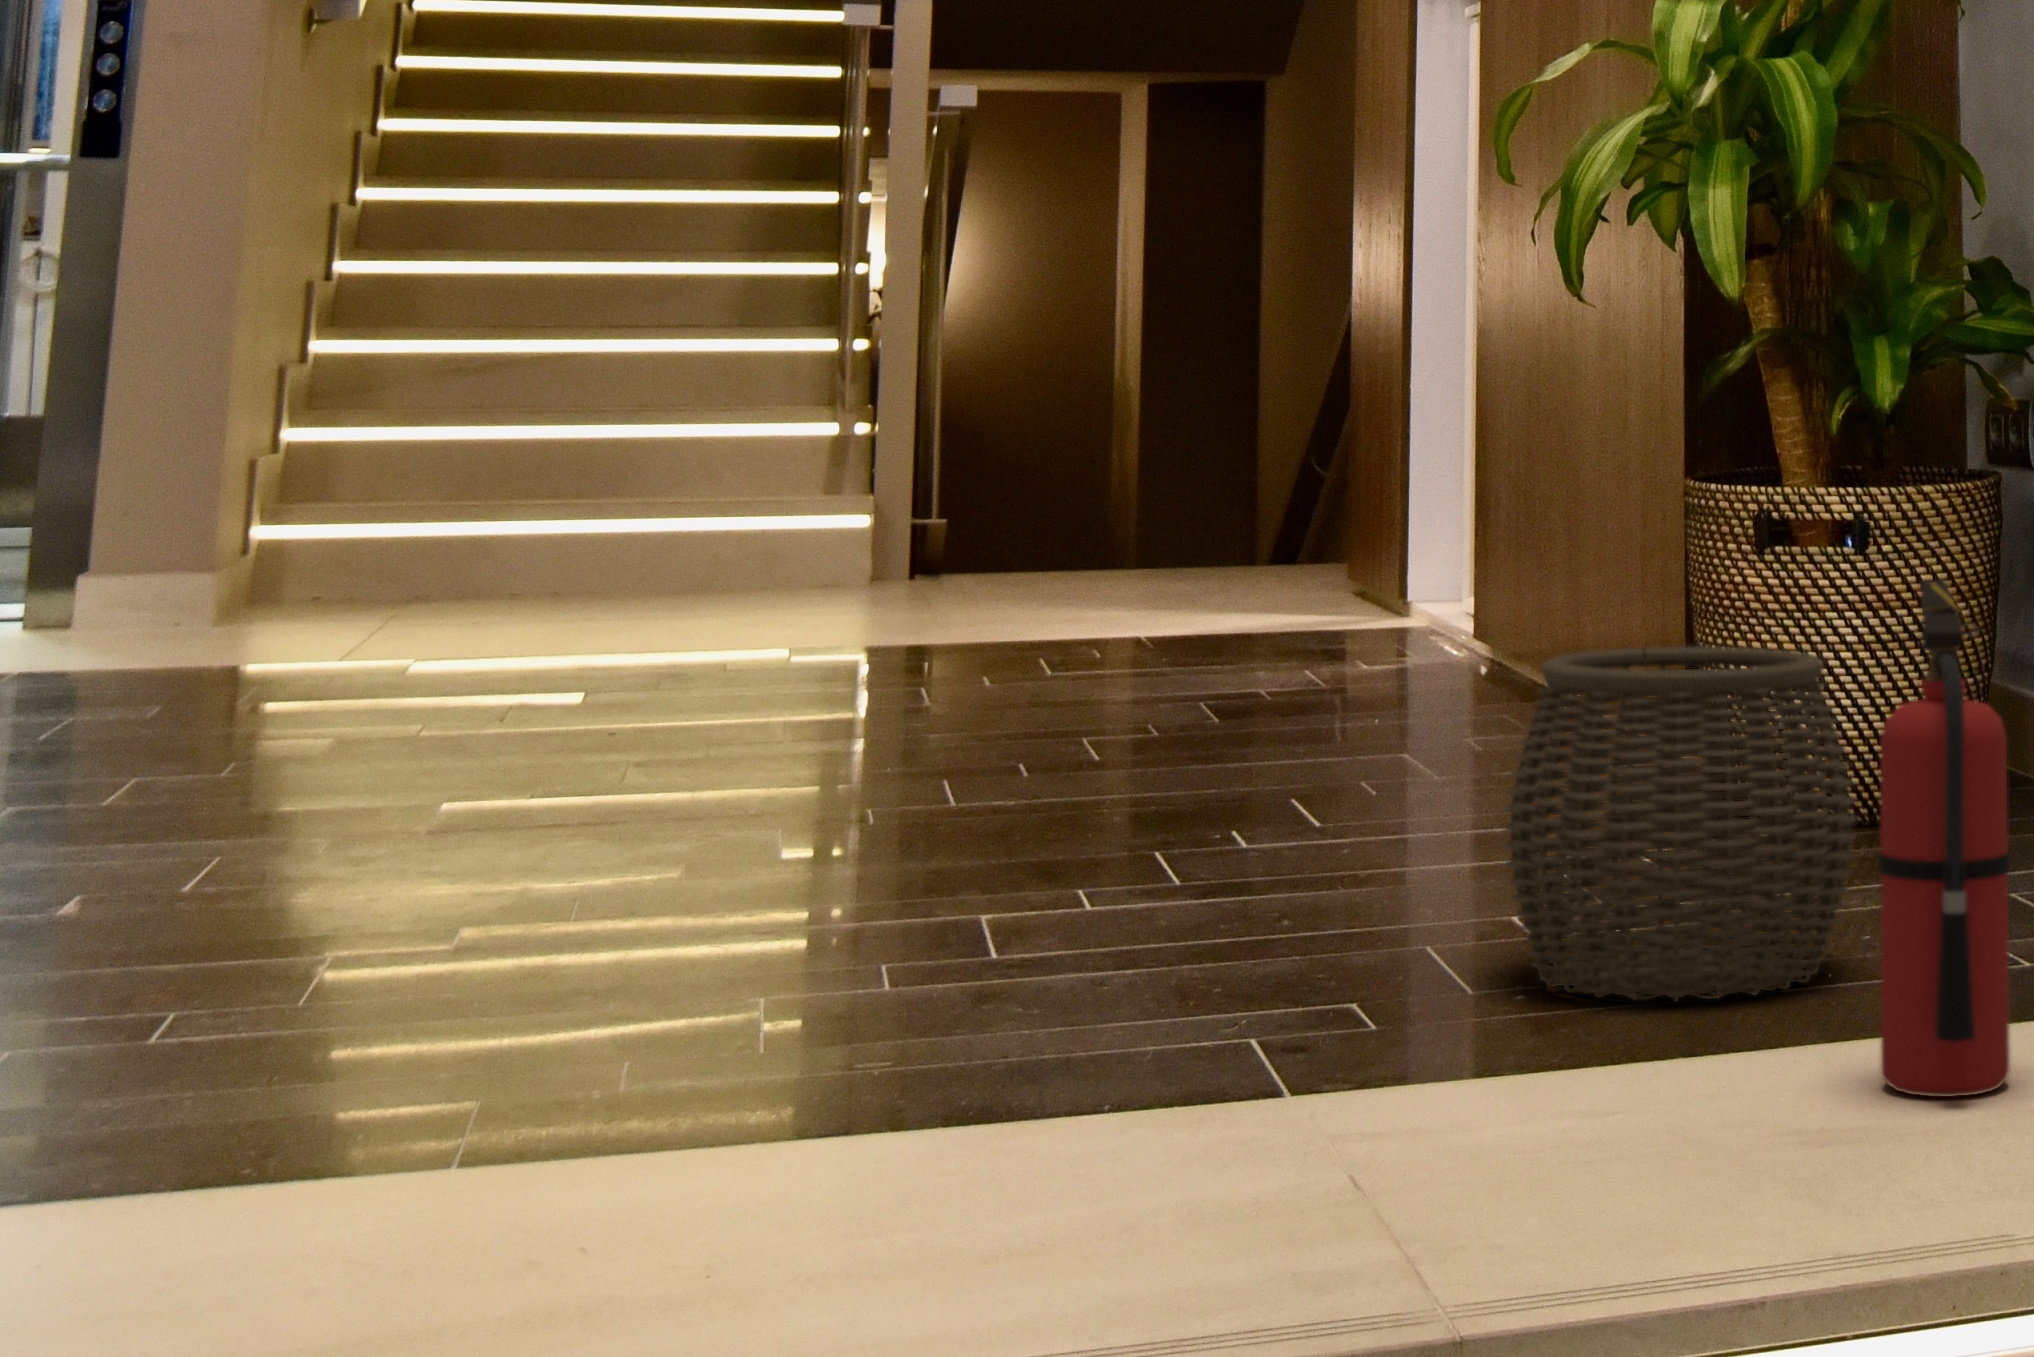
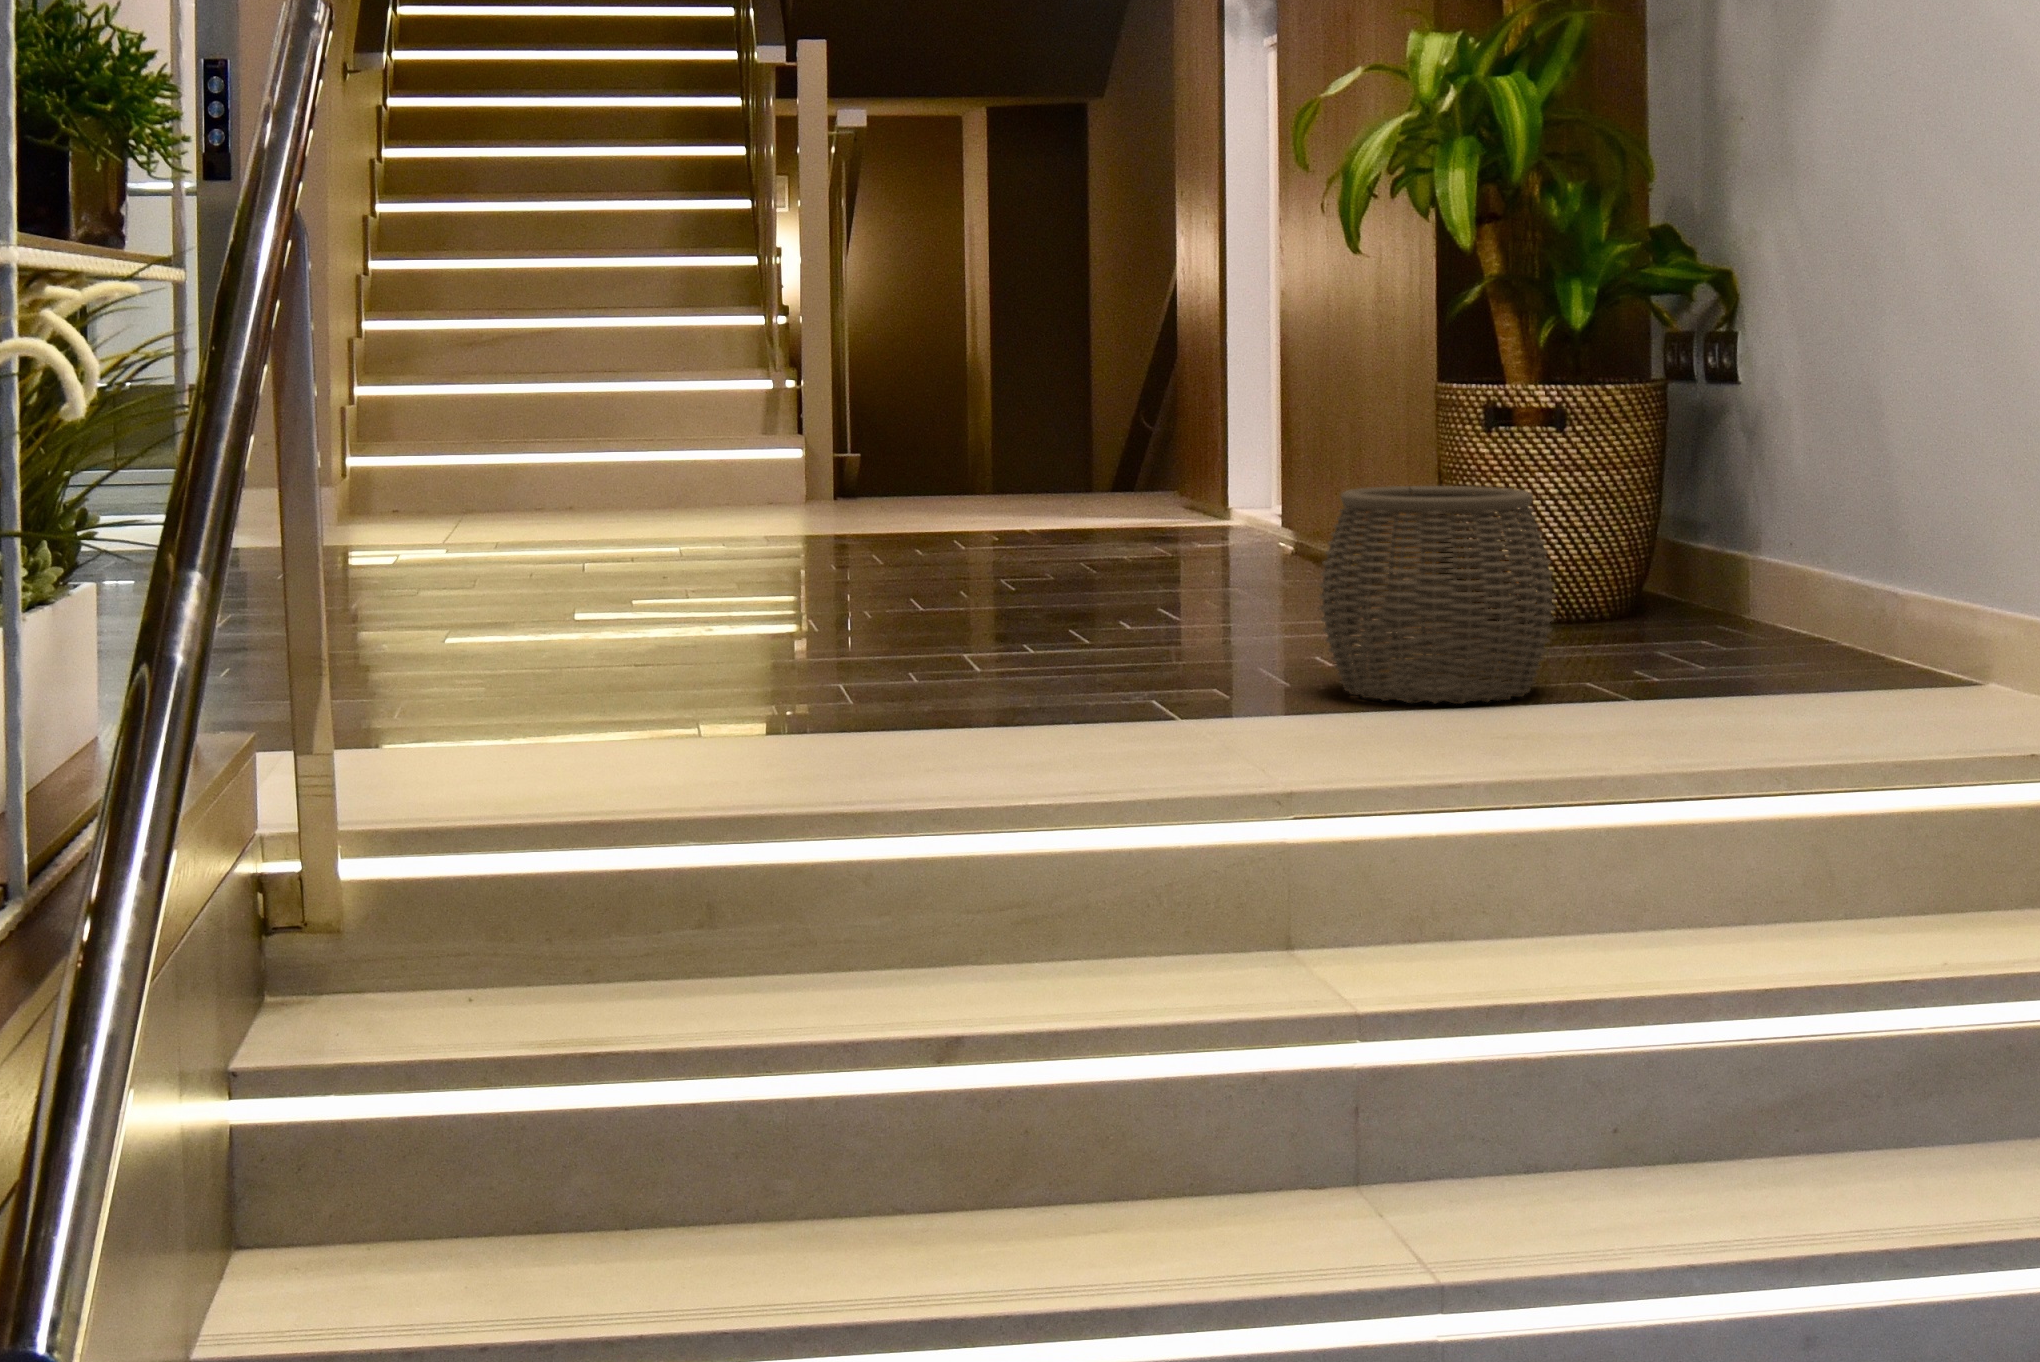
fire extinguisher: present [1878,580,2010,1097] -> none [1565,437,1651,752]

